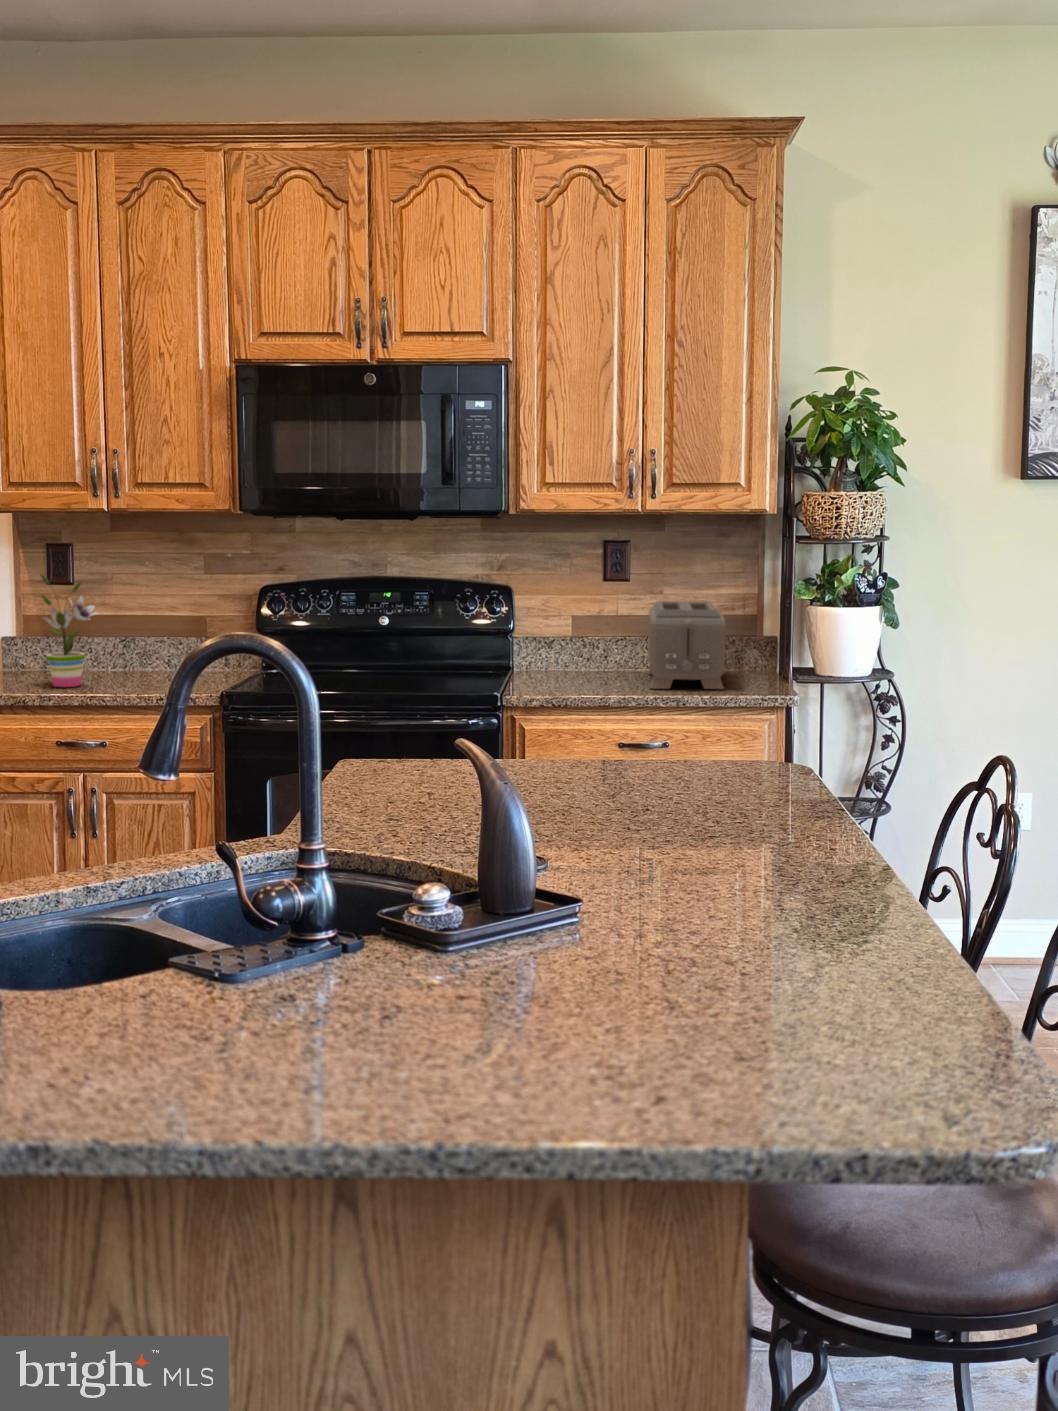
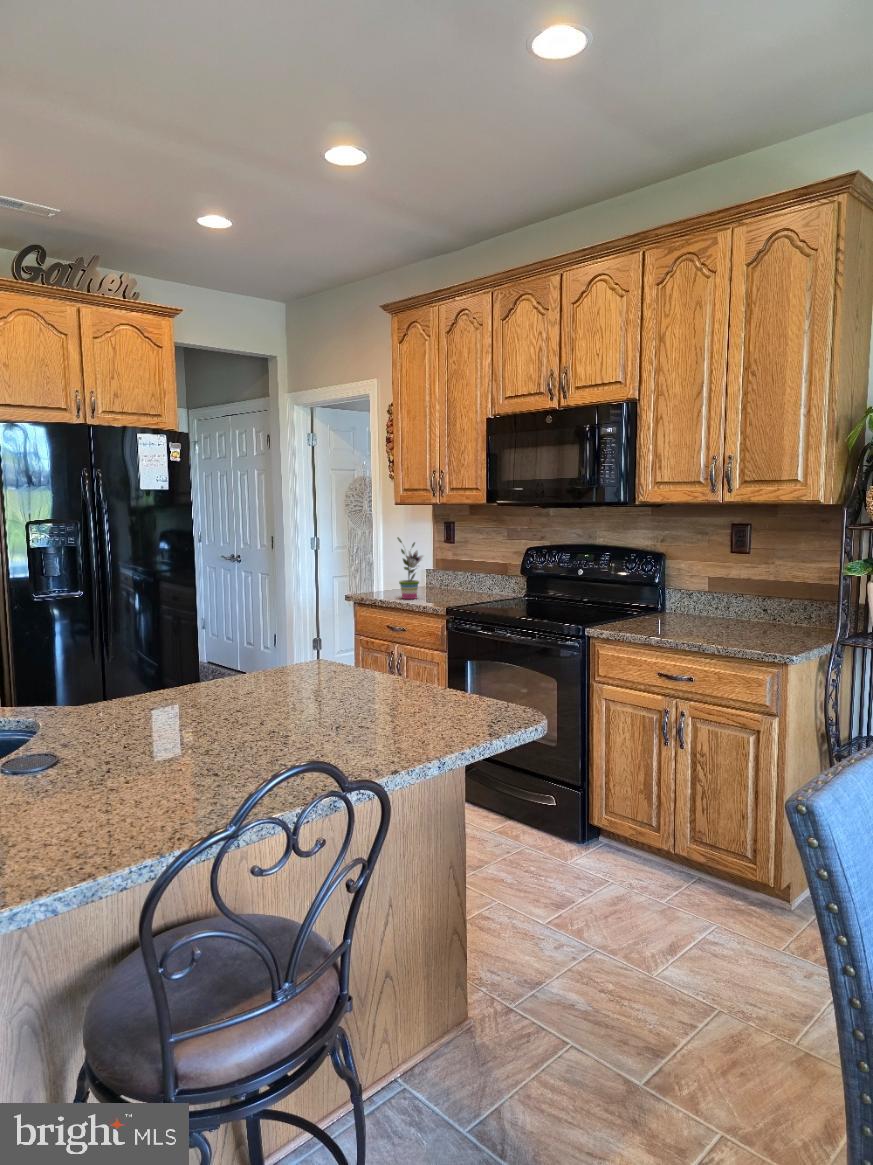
toaster: present [648,601,726,689] -> none [714,570,806,642]

